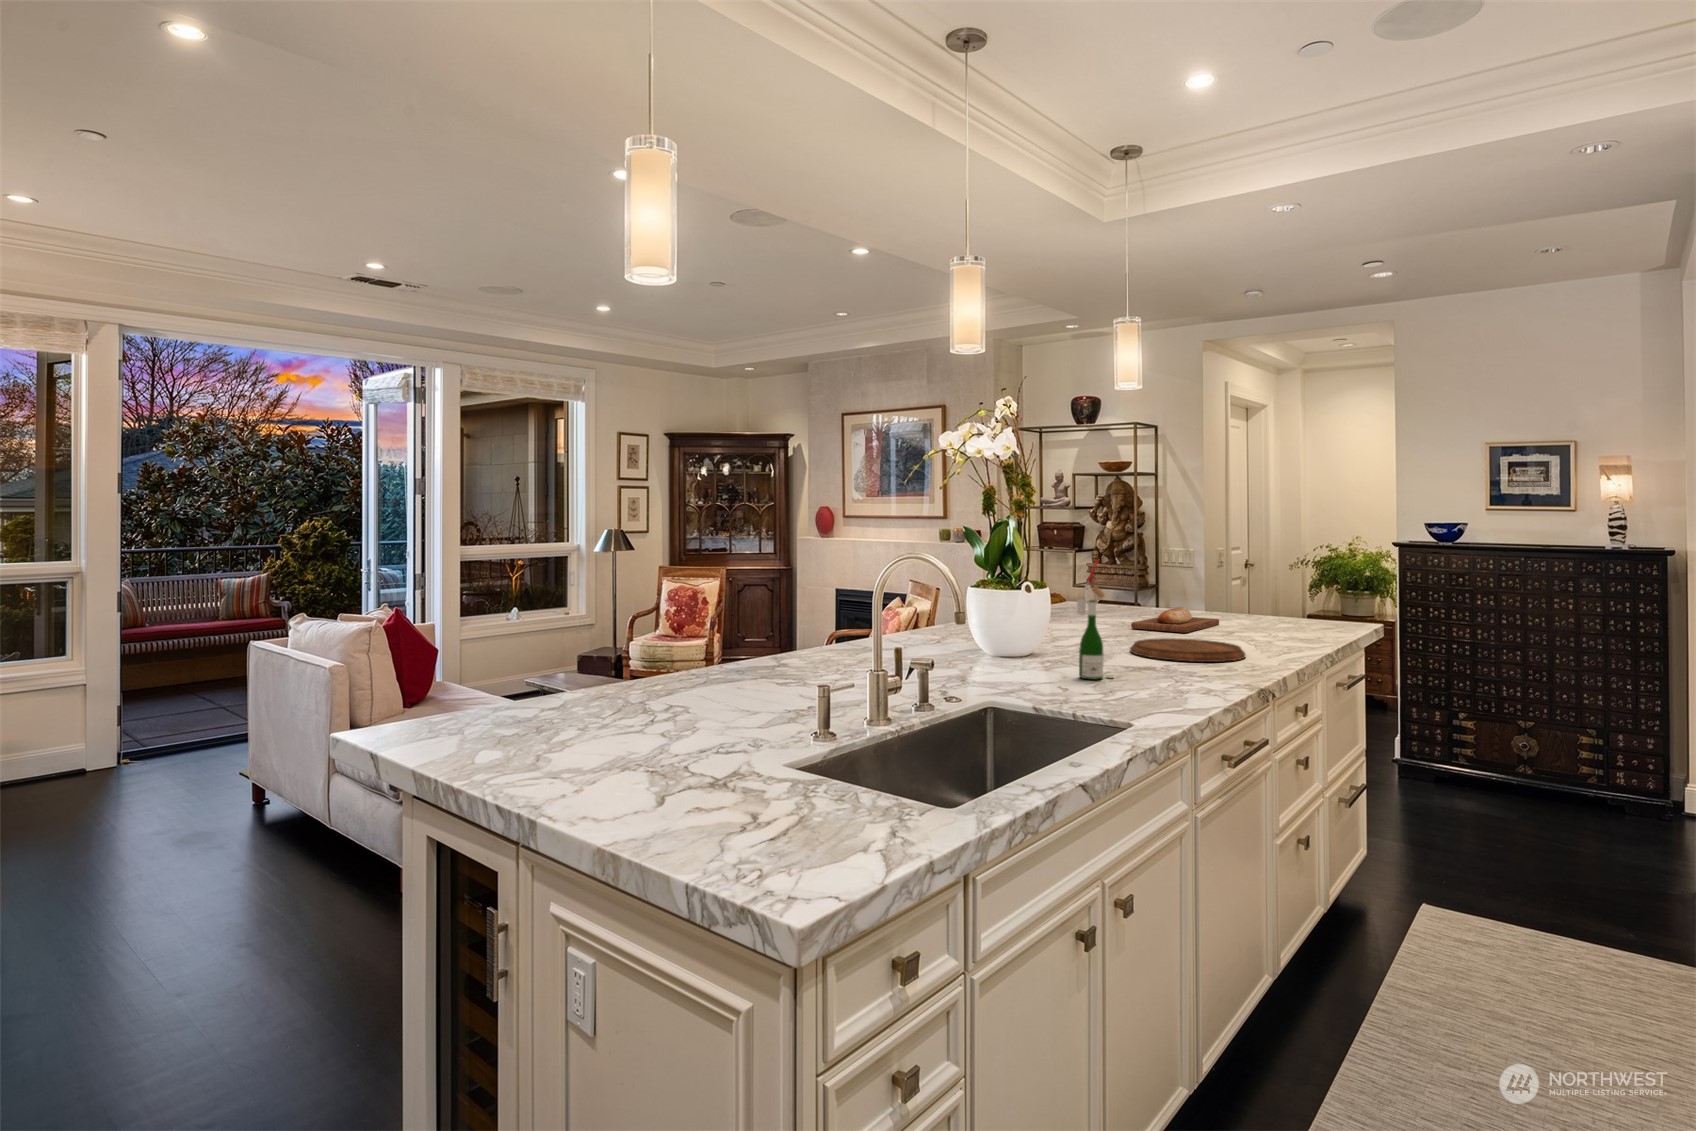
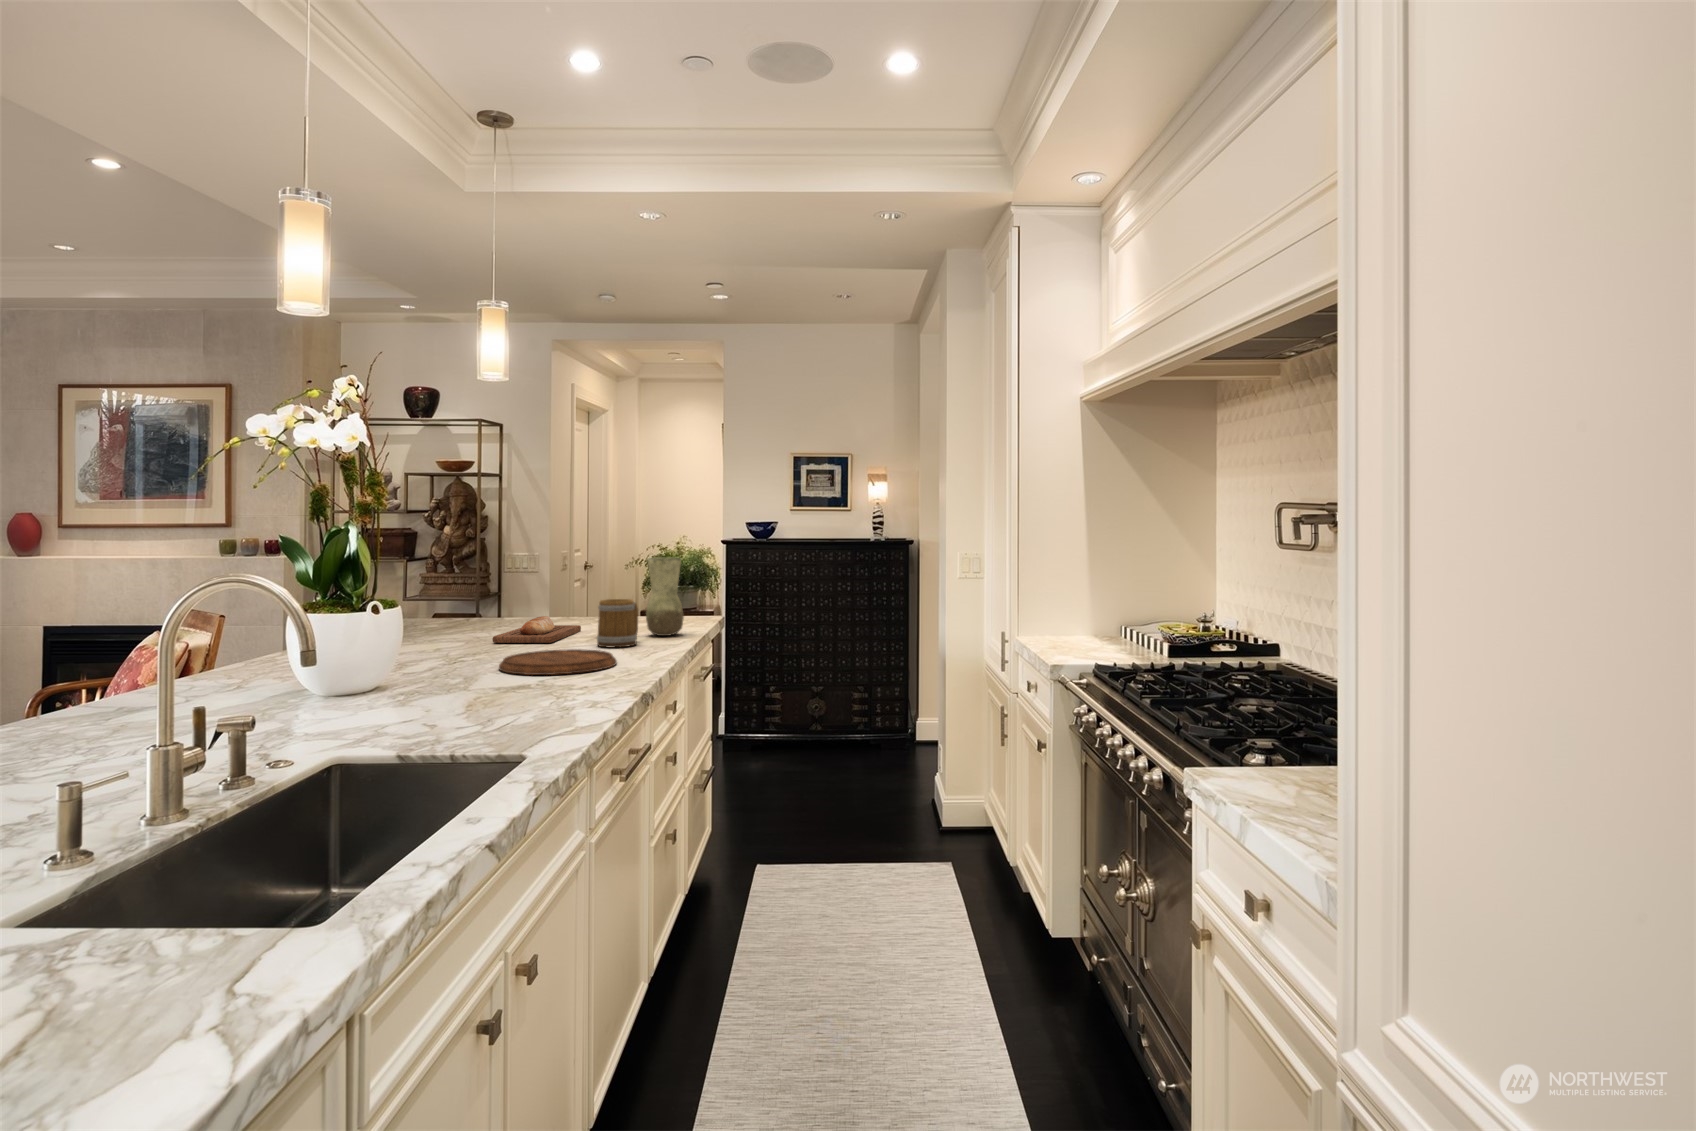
vase: none [1288,553,1333,636] -> present [646,557,684,636]
wine bottle: present [1077,560,1113,680] -> none [443,572,490,709]
mug: none [1230,594,1277,643] -> present [597,599,638,647]

